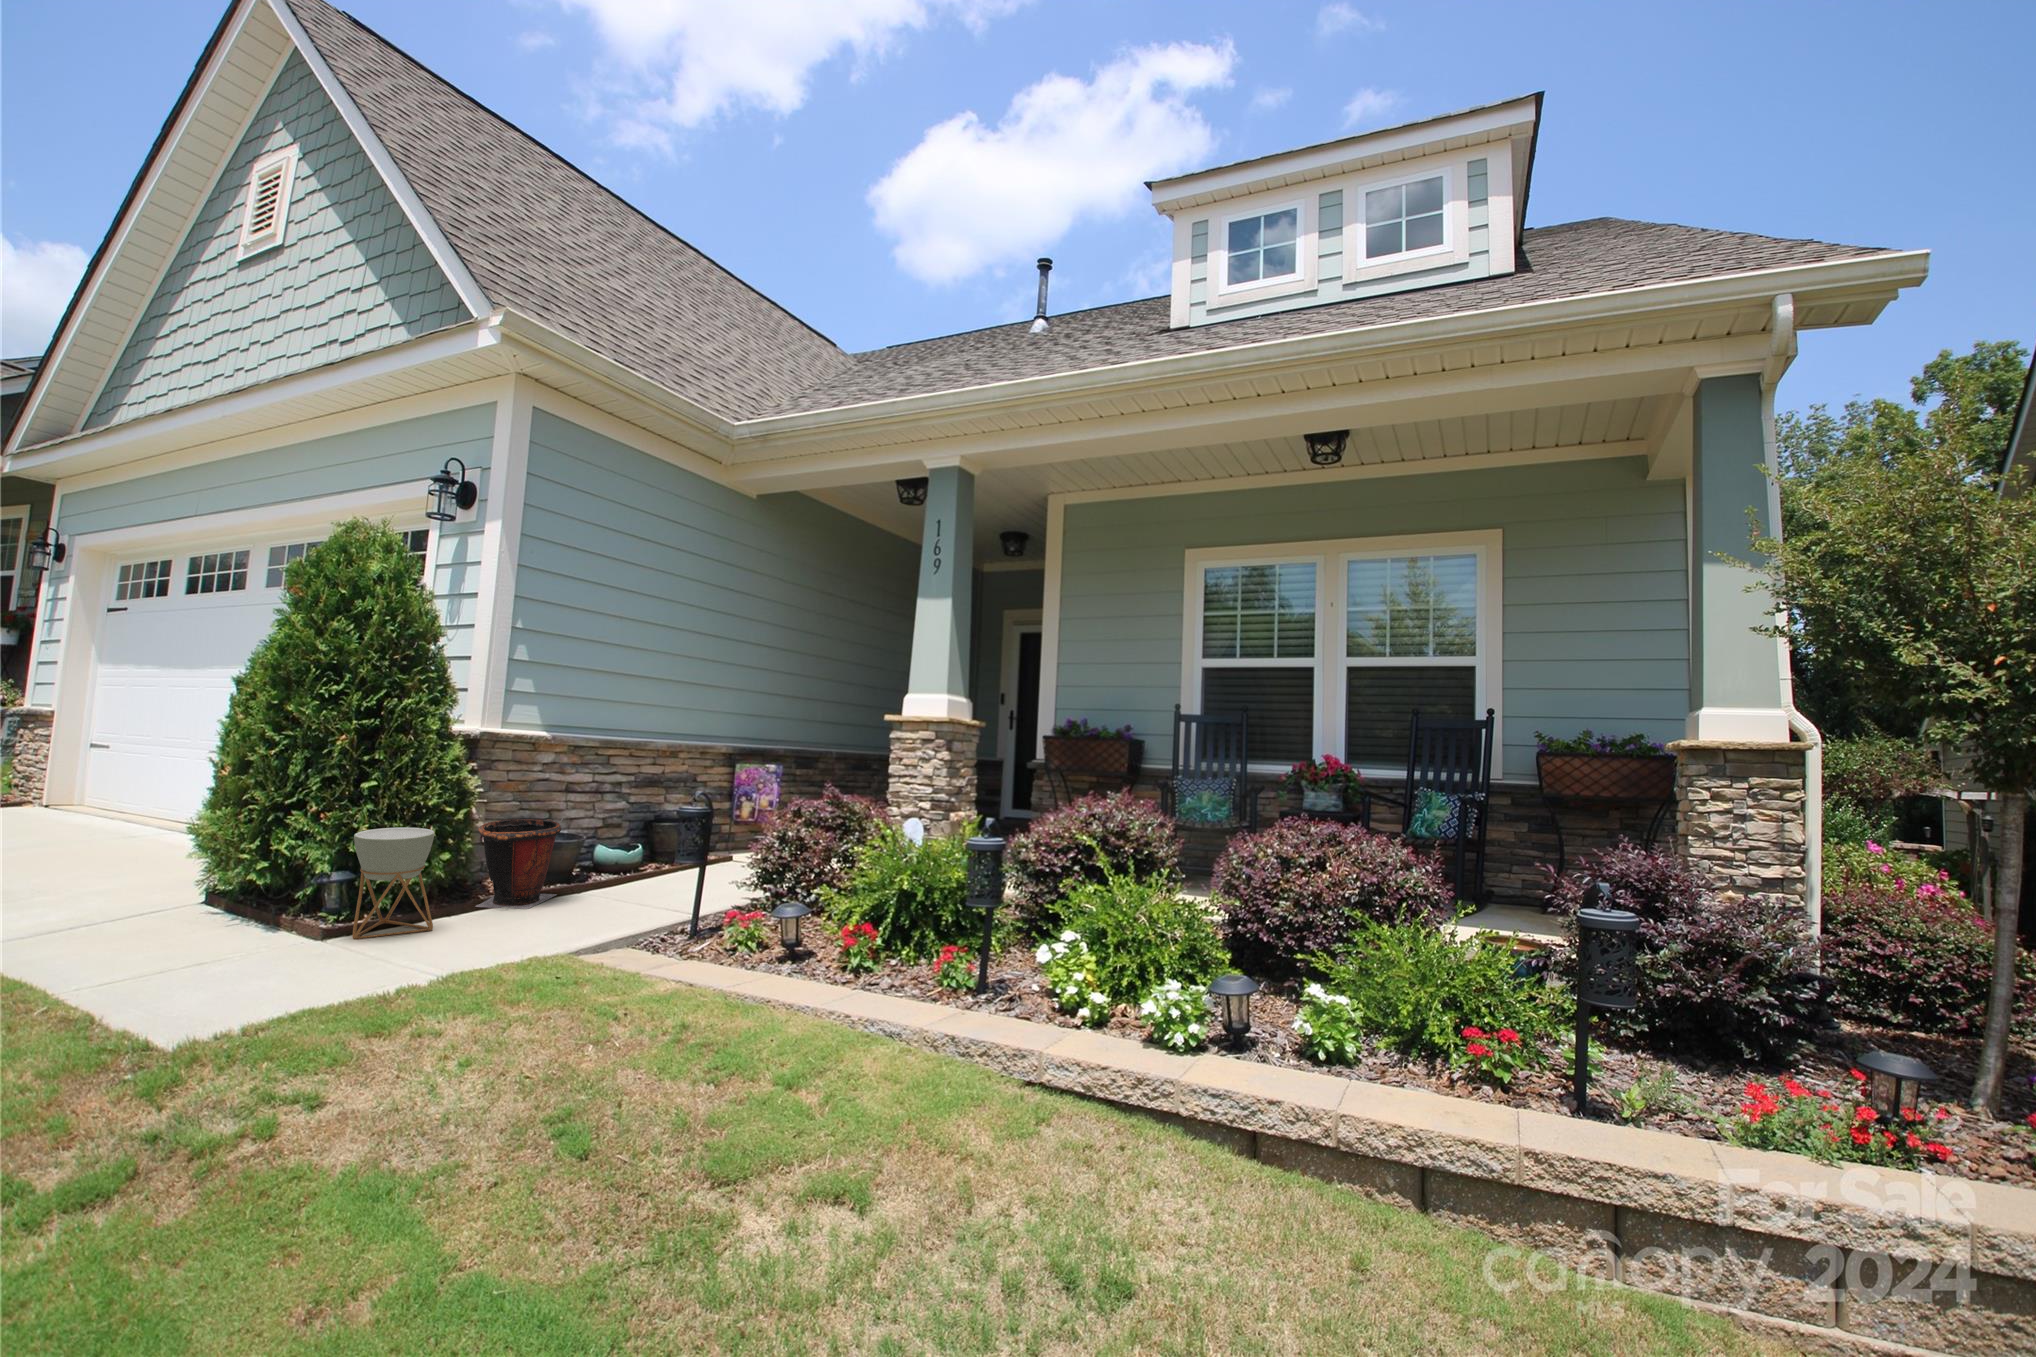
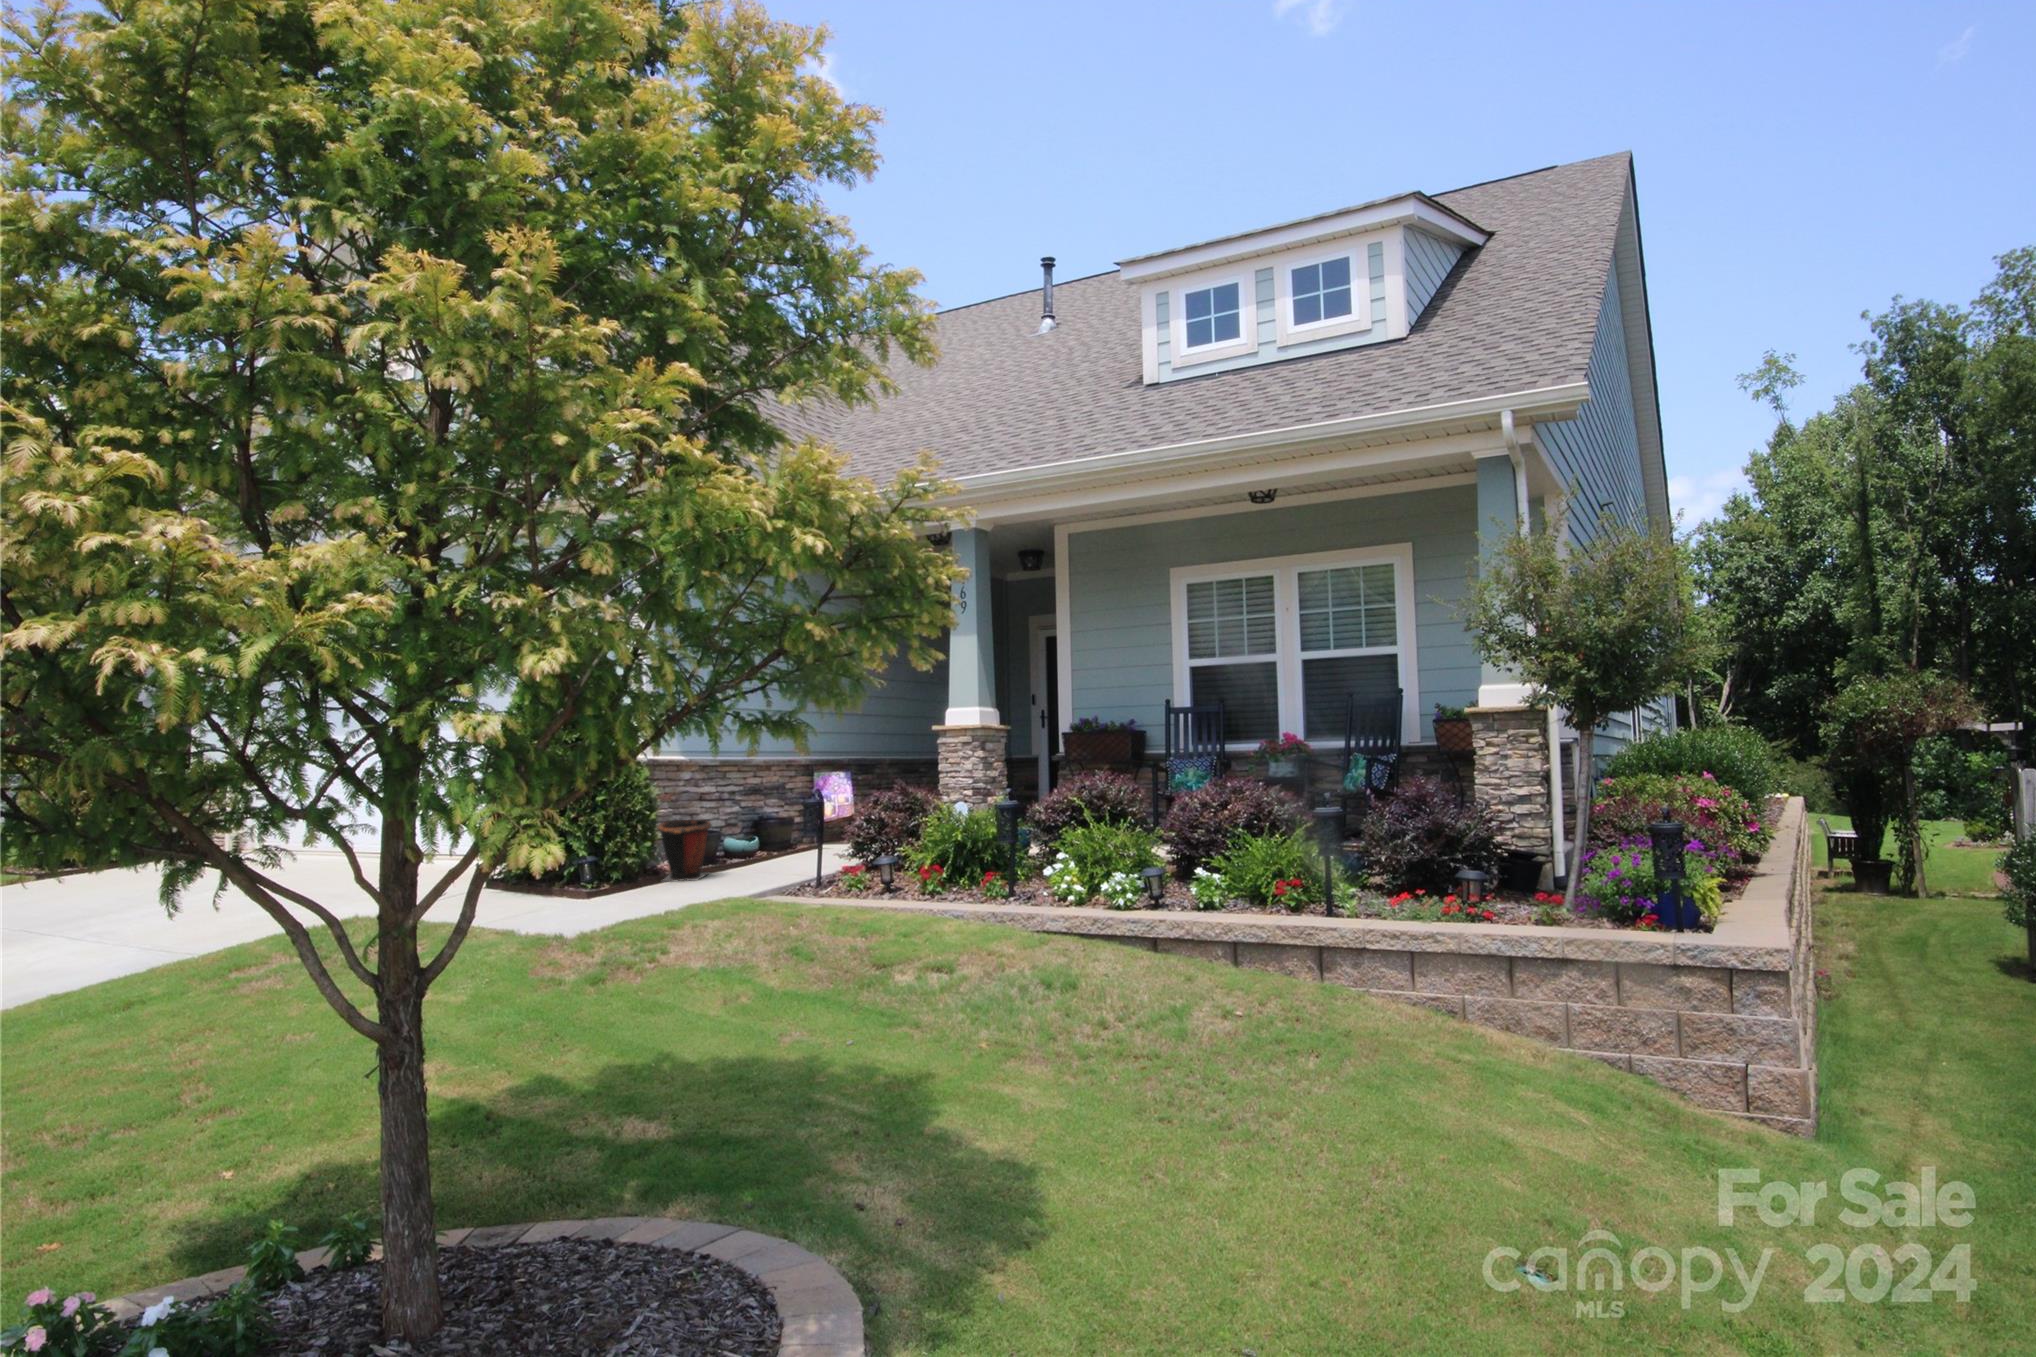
planter: present [352,828,435,939] -> none [596,826,648,899]

